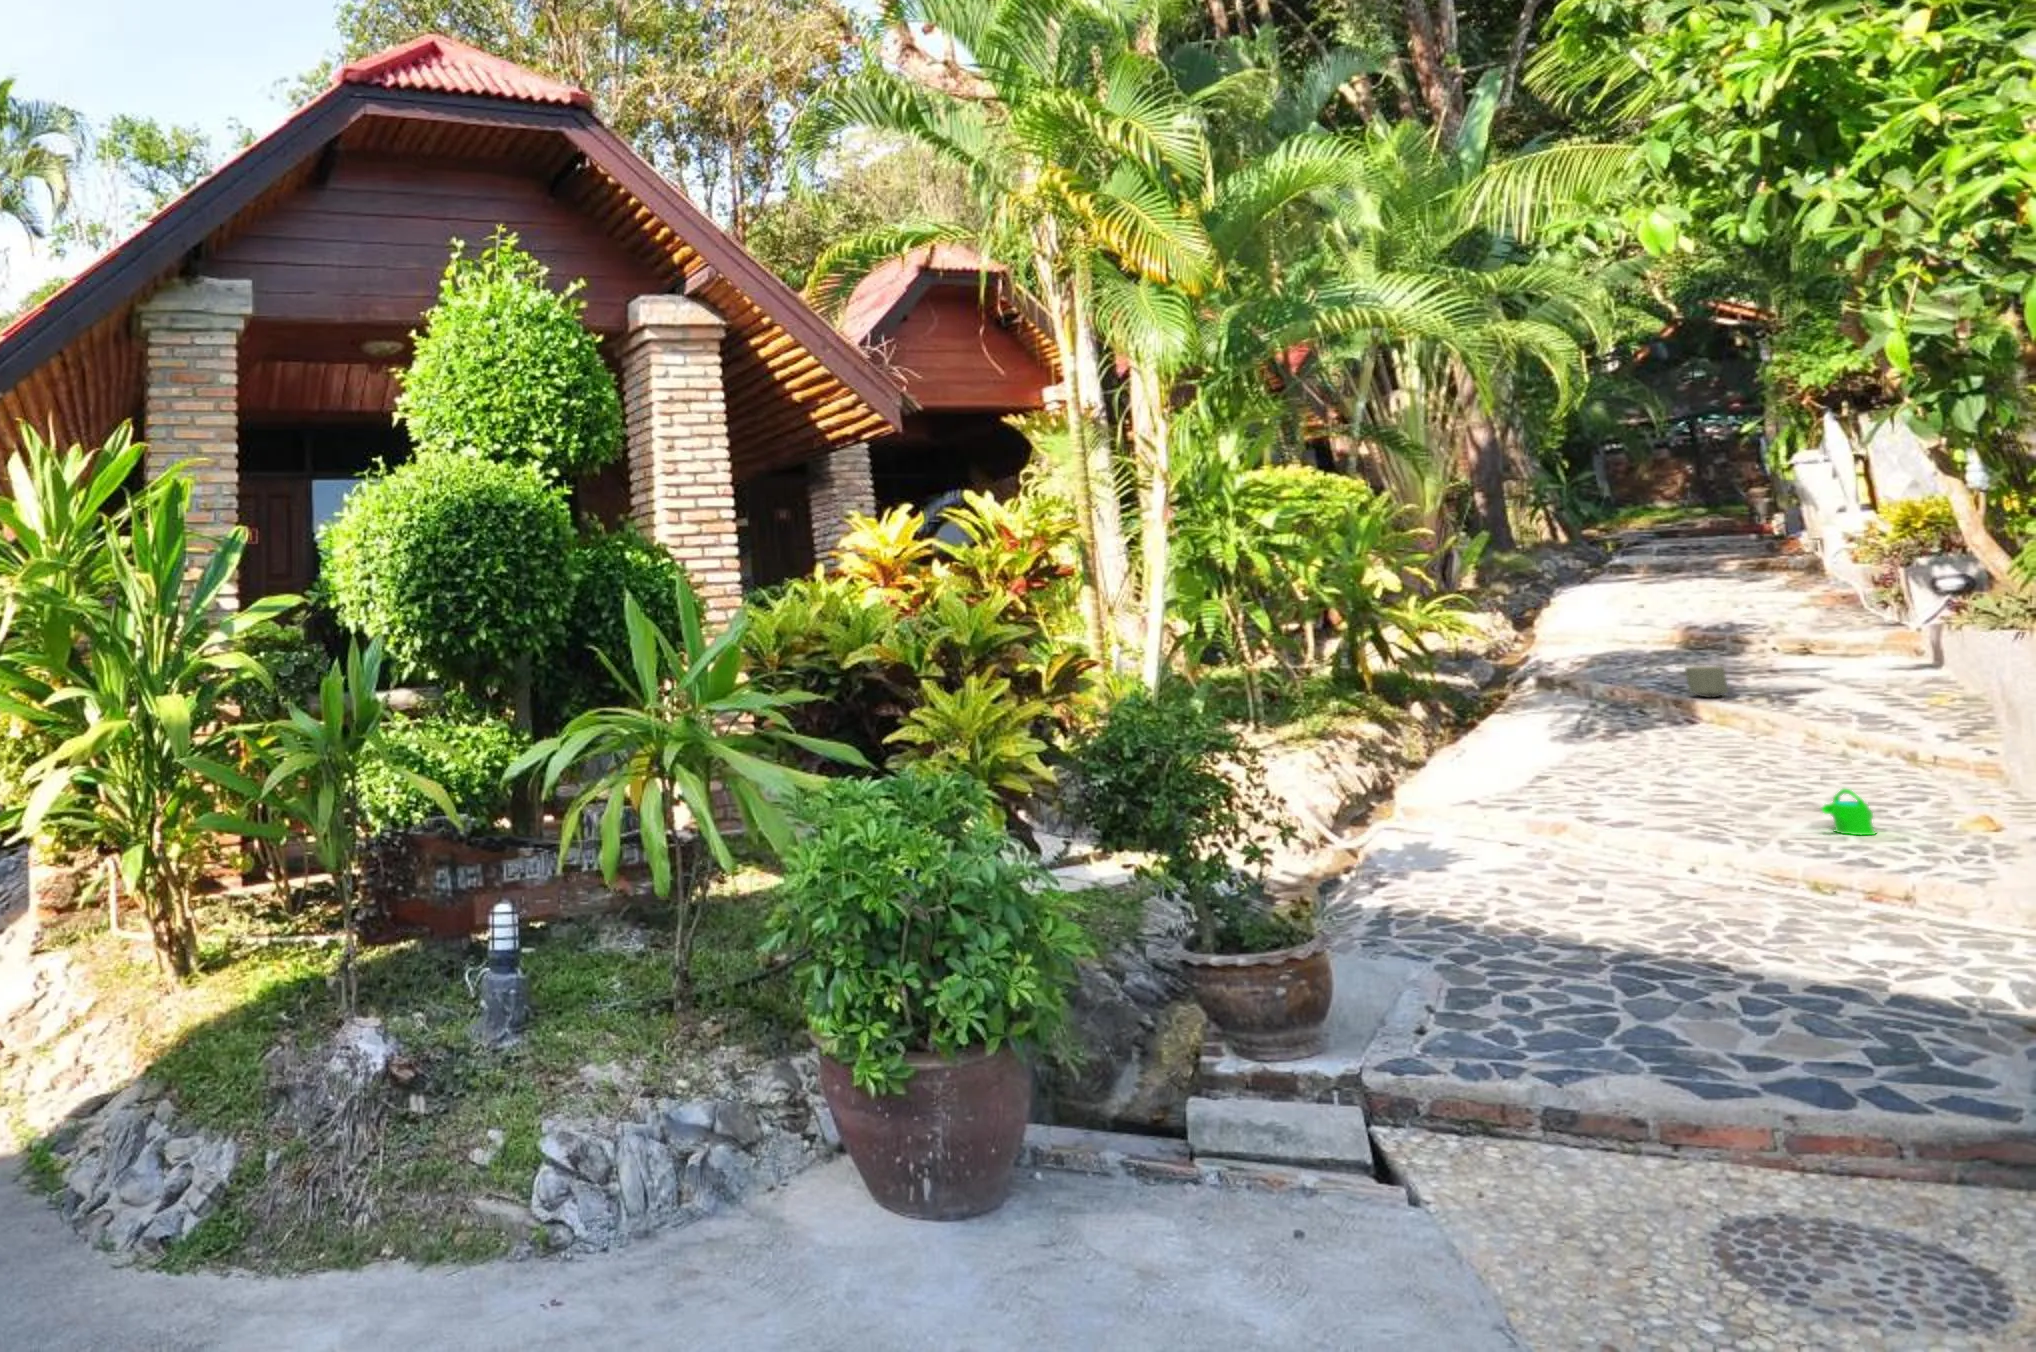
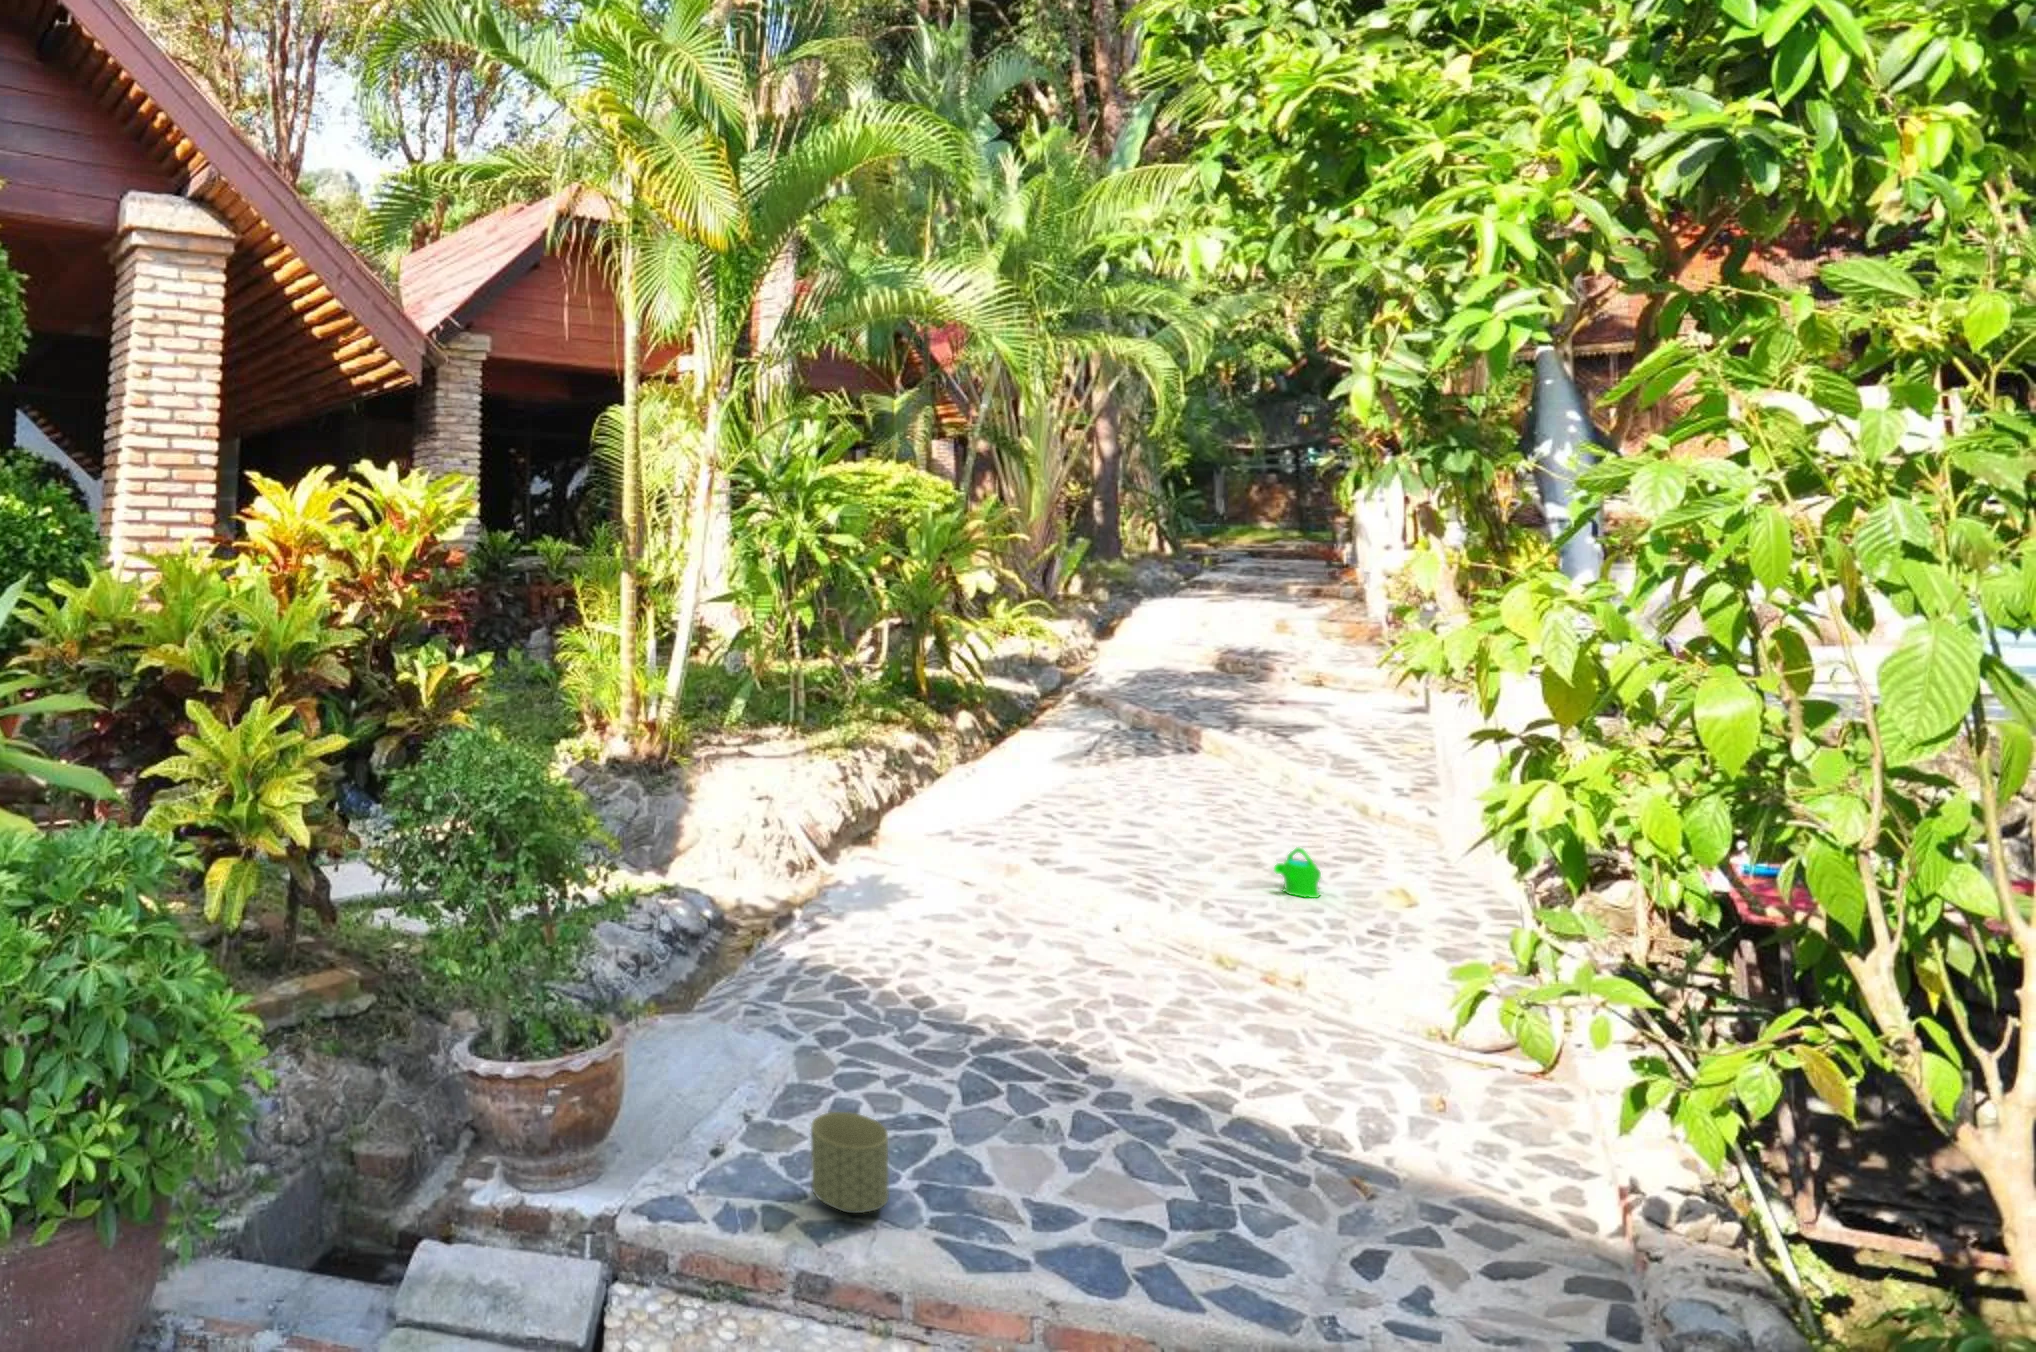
planter: present [1685,666,1728,698] -> present [811,1112,889,1213]

